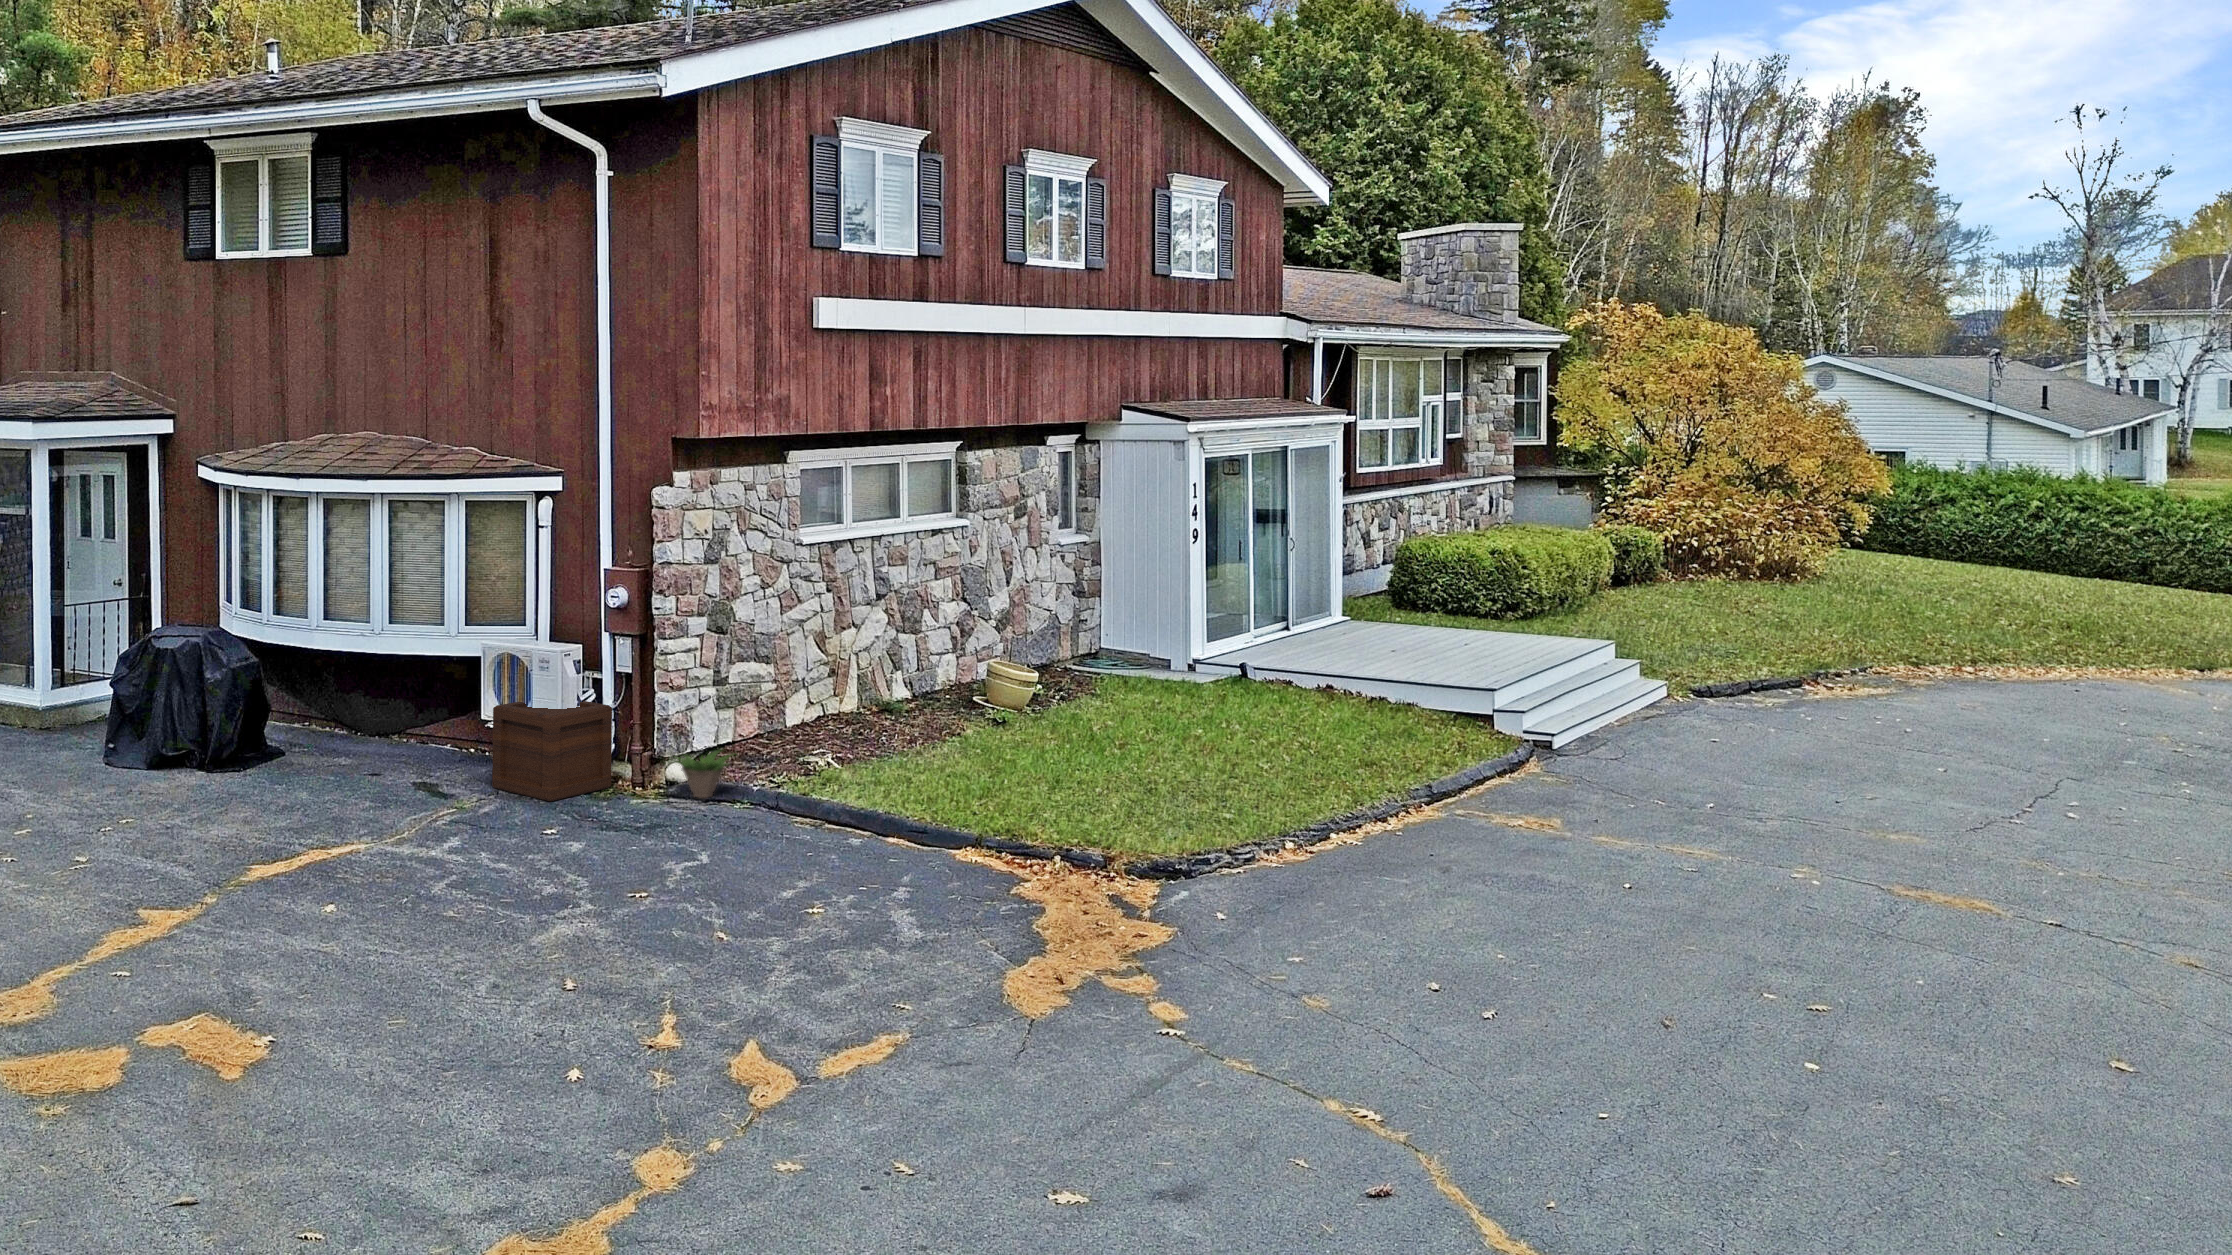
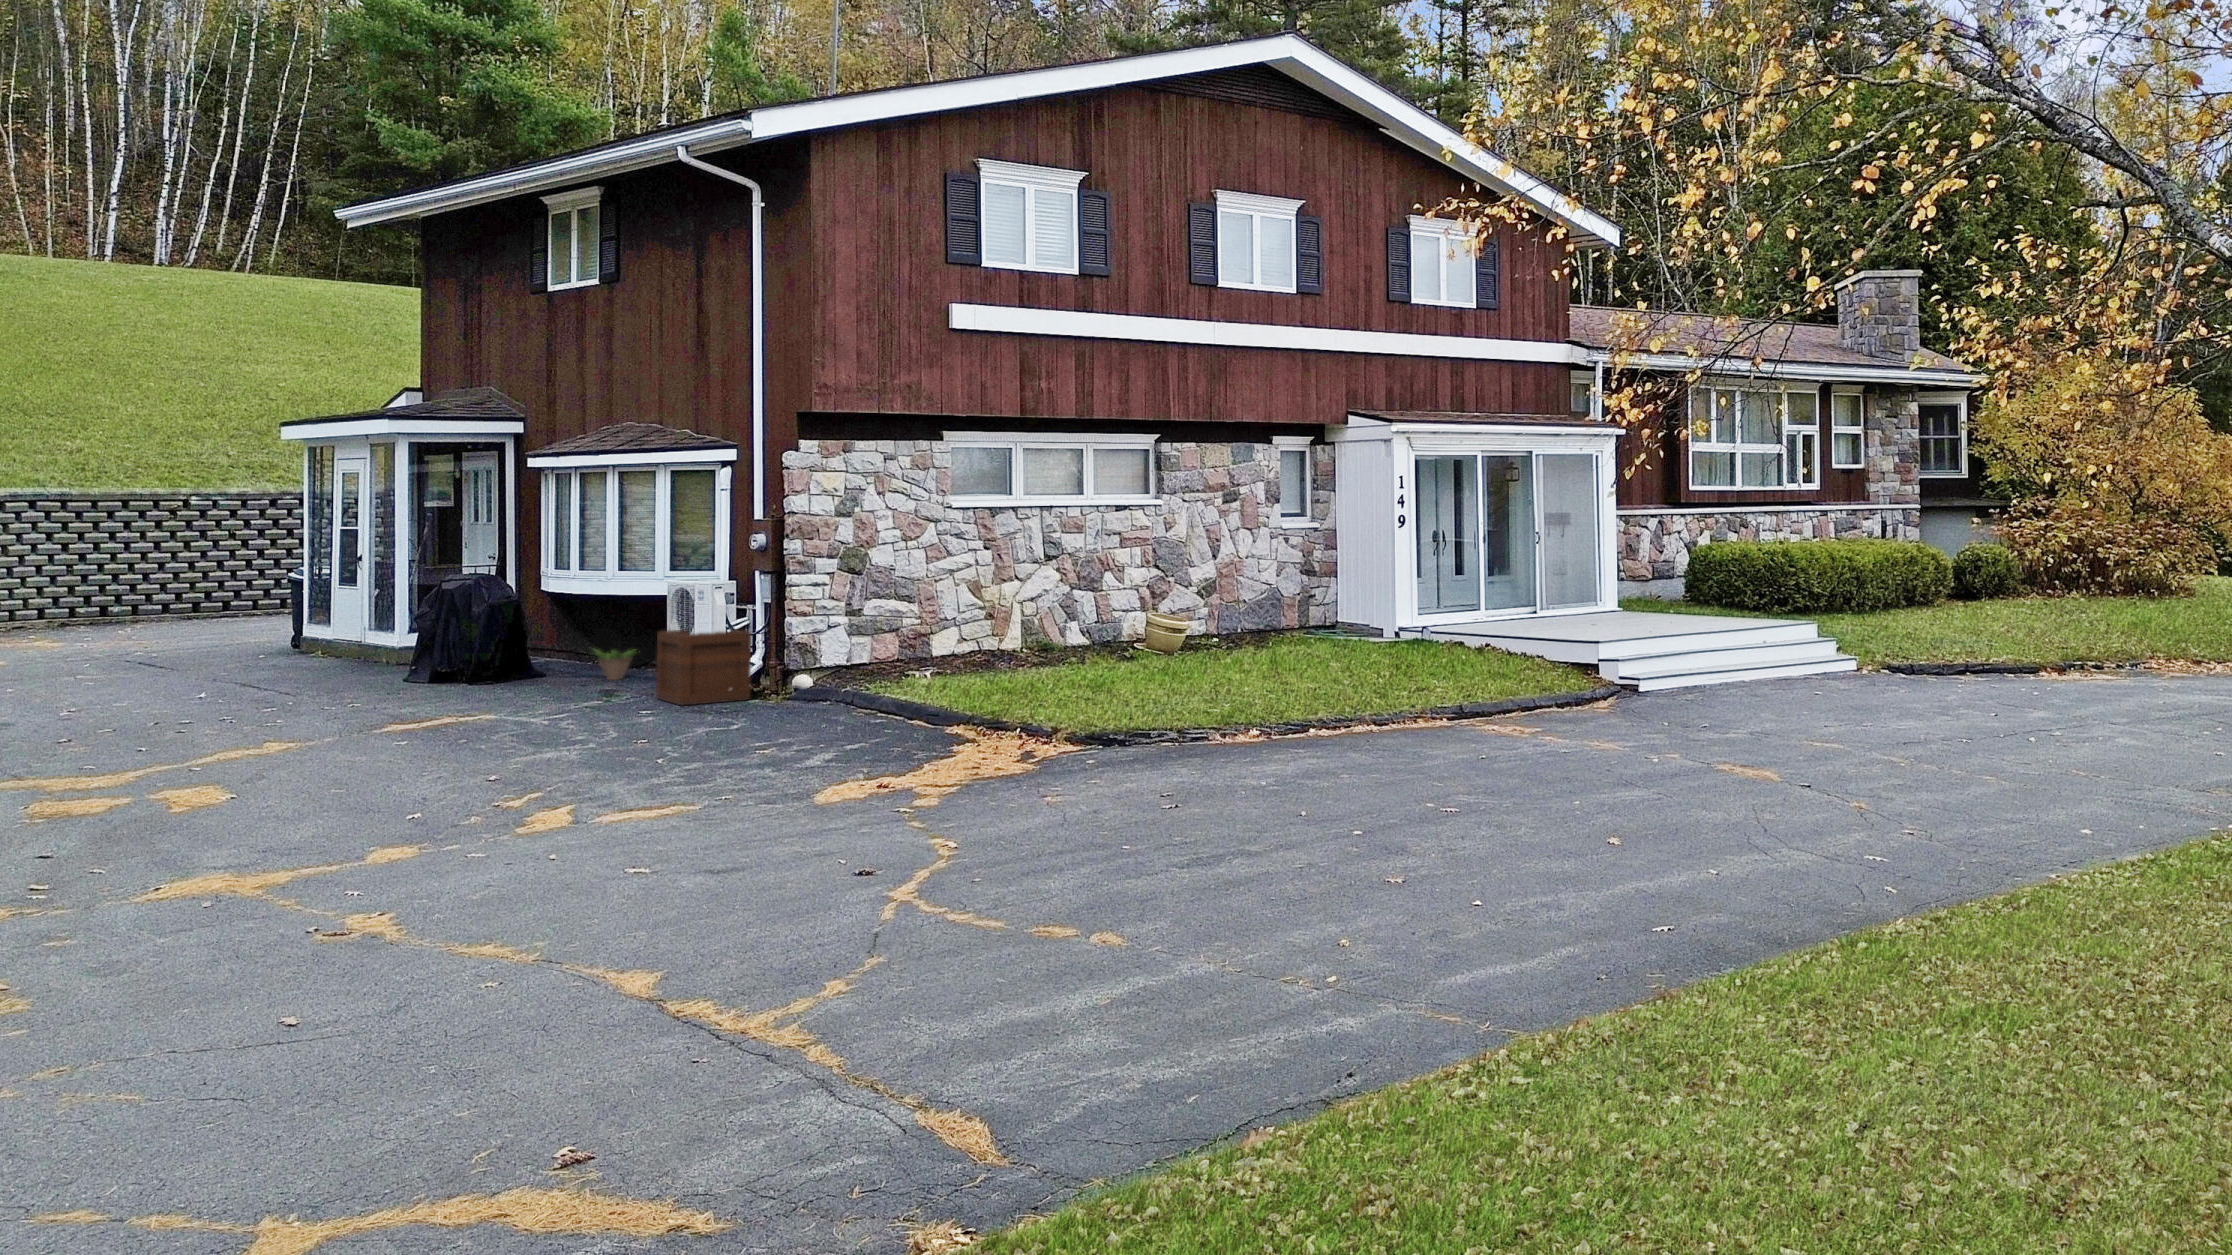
decorative plant: present [677,751,731,797] -> present [594,649,636,680]

